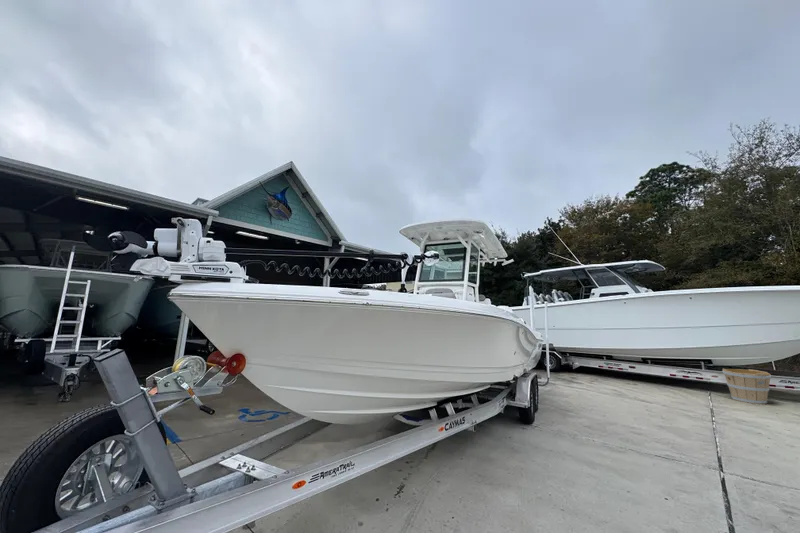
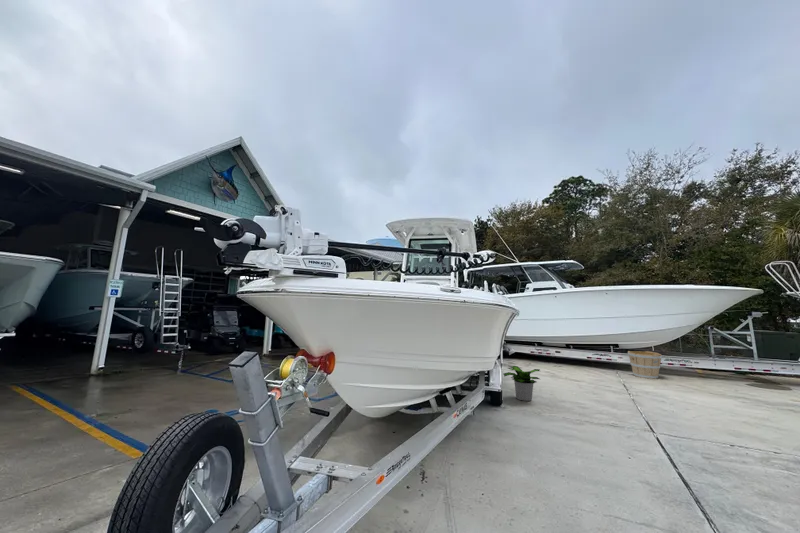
potted plant: none [541,380,585,420] -> present [504,366,540,401]

